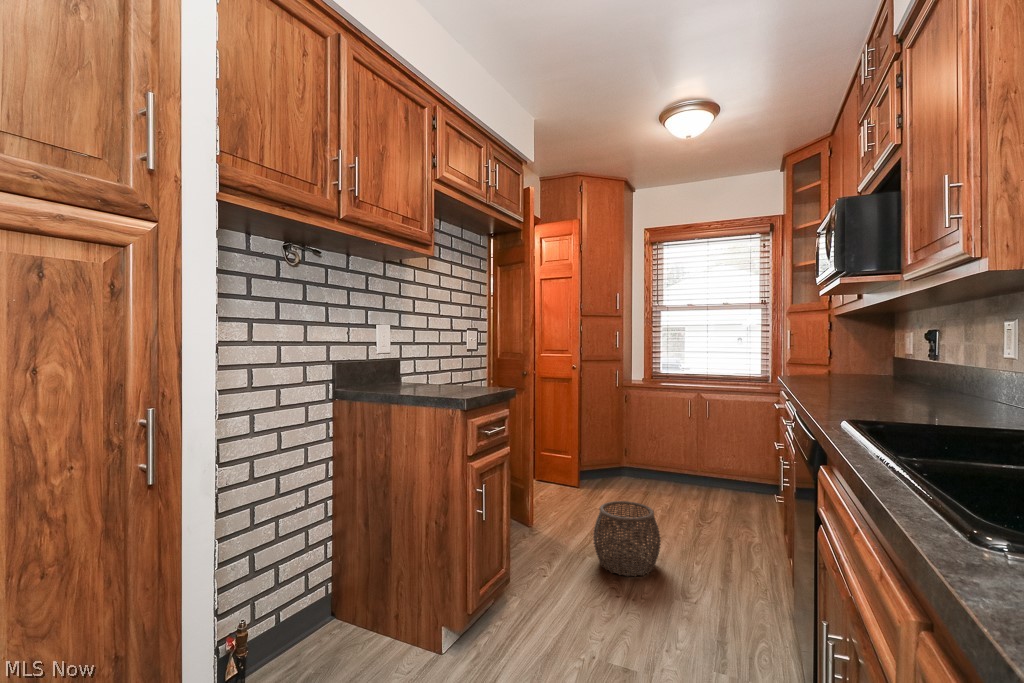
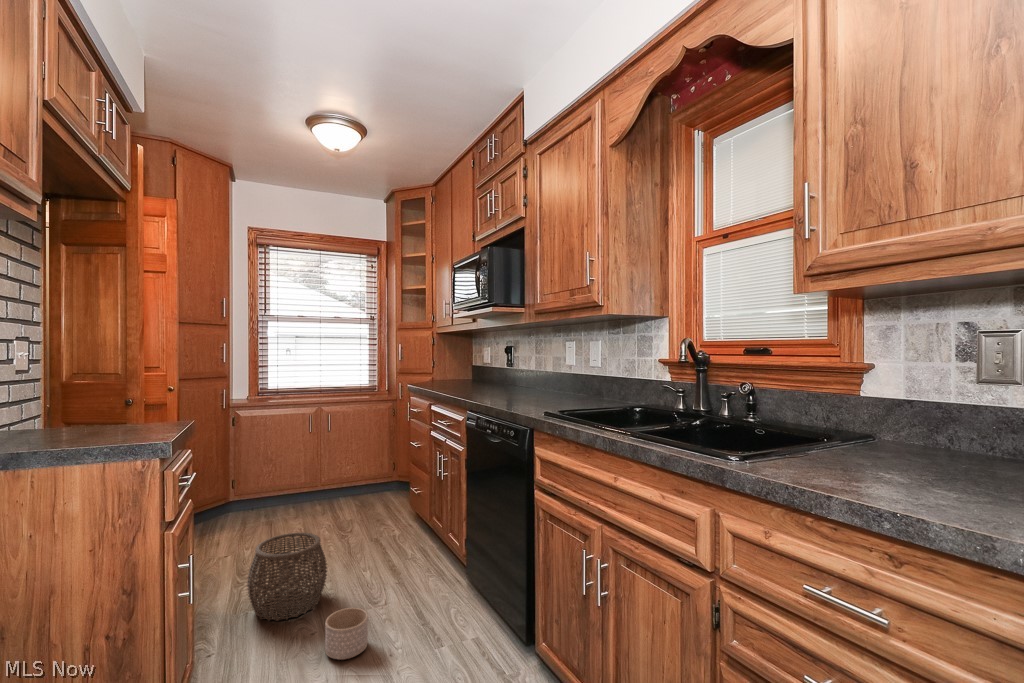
planter: none [632,582,672,630] -> present [325,608,368,660]

